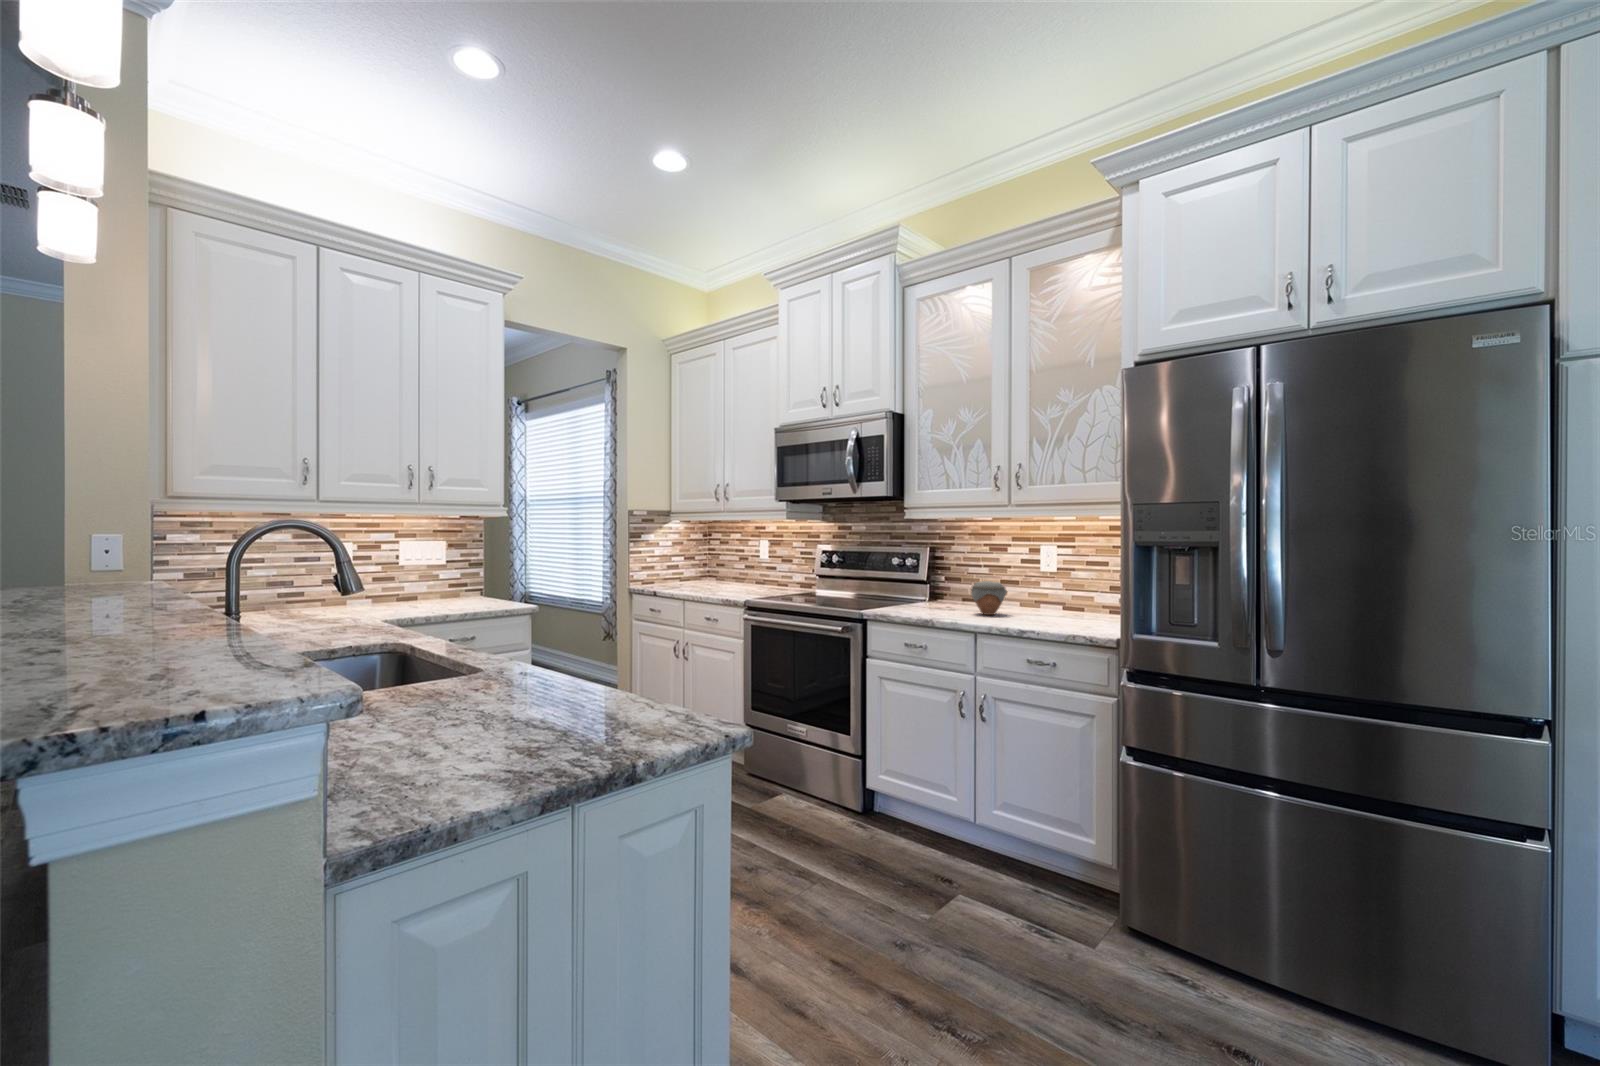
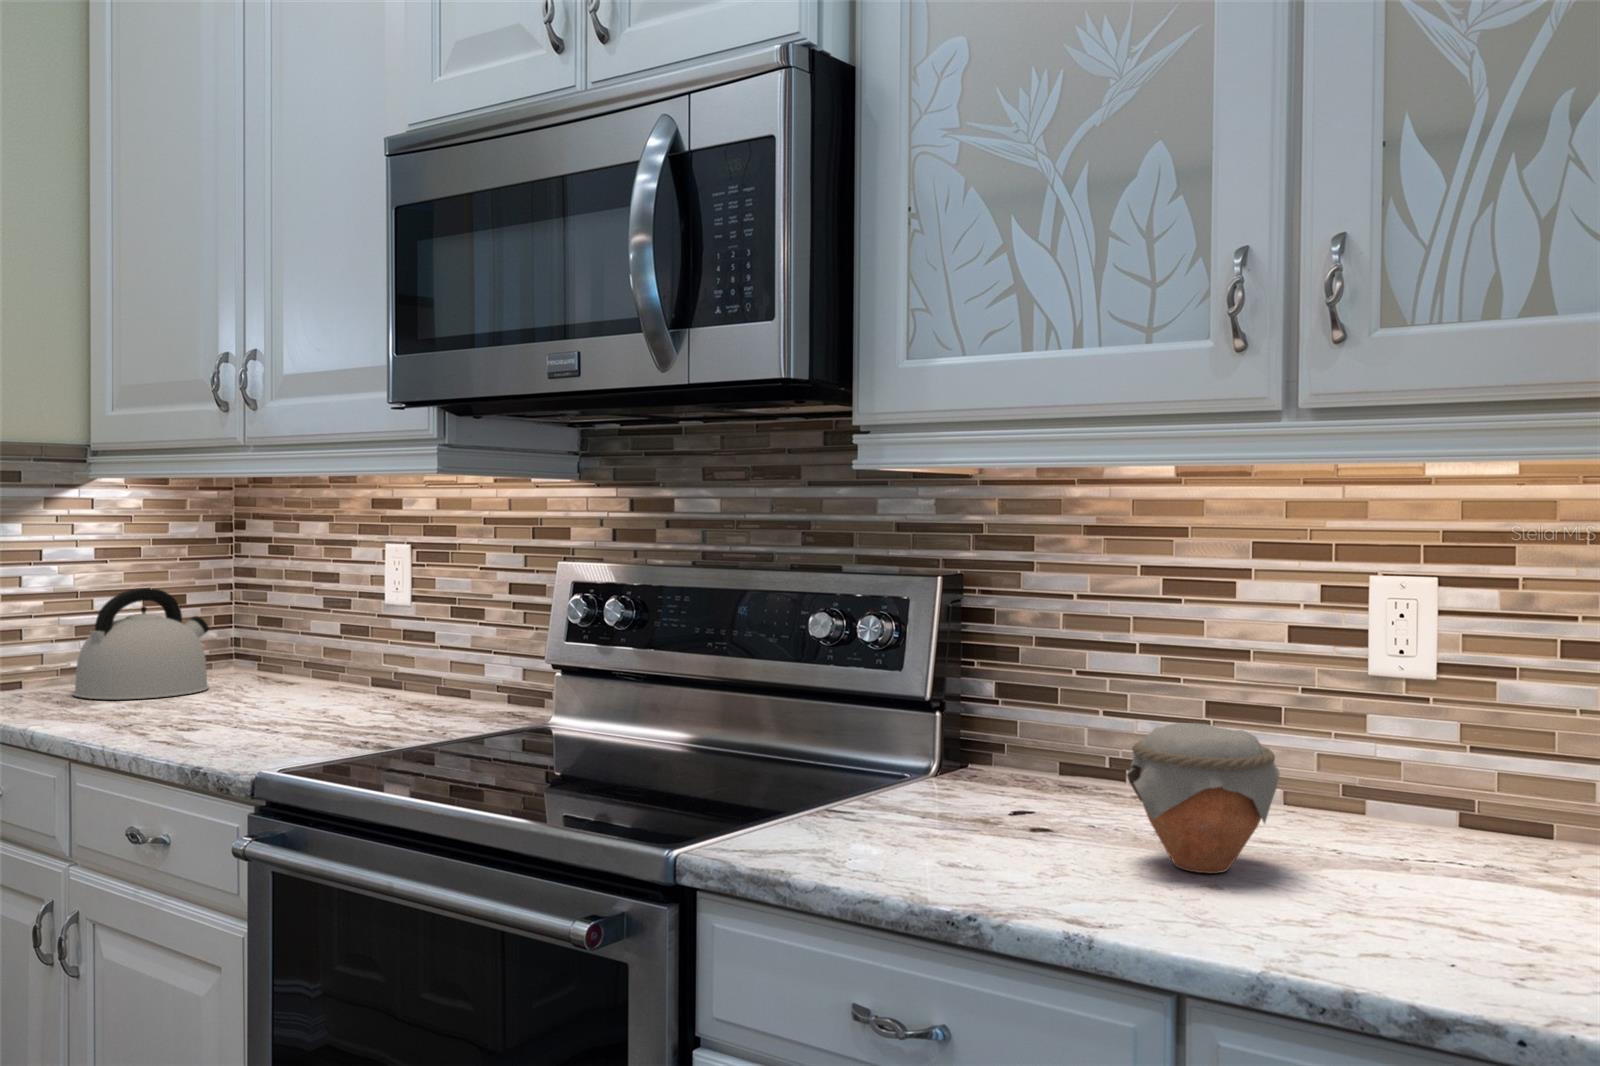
kettle: none [671,554,708,587] -> present [73,588,209,700]

